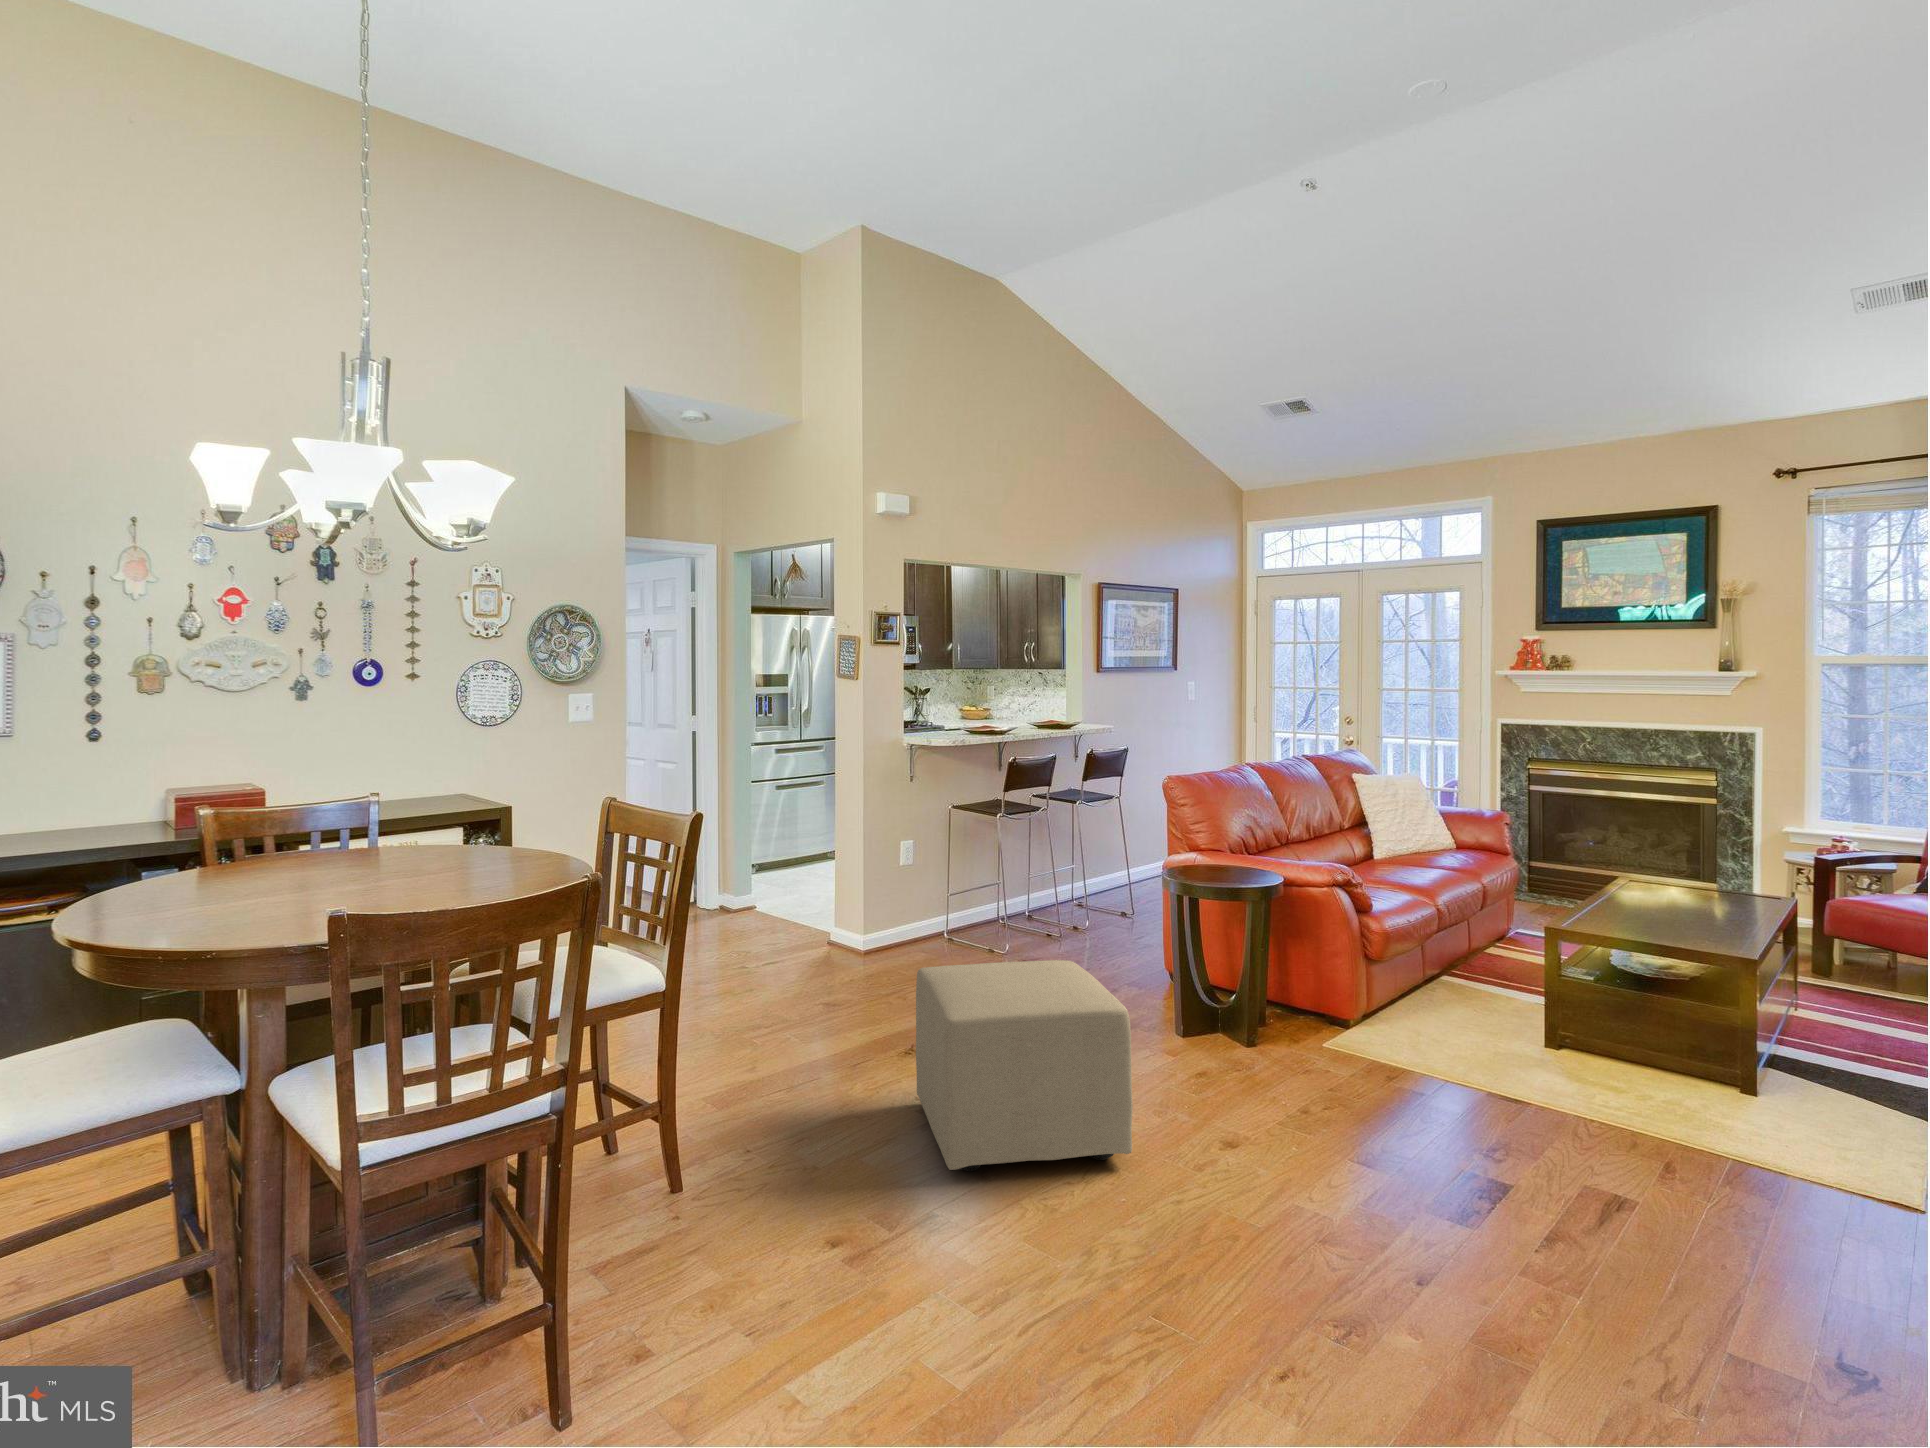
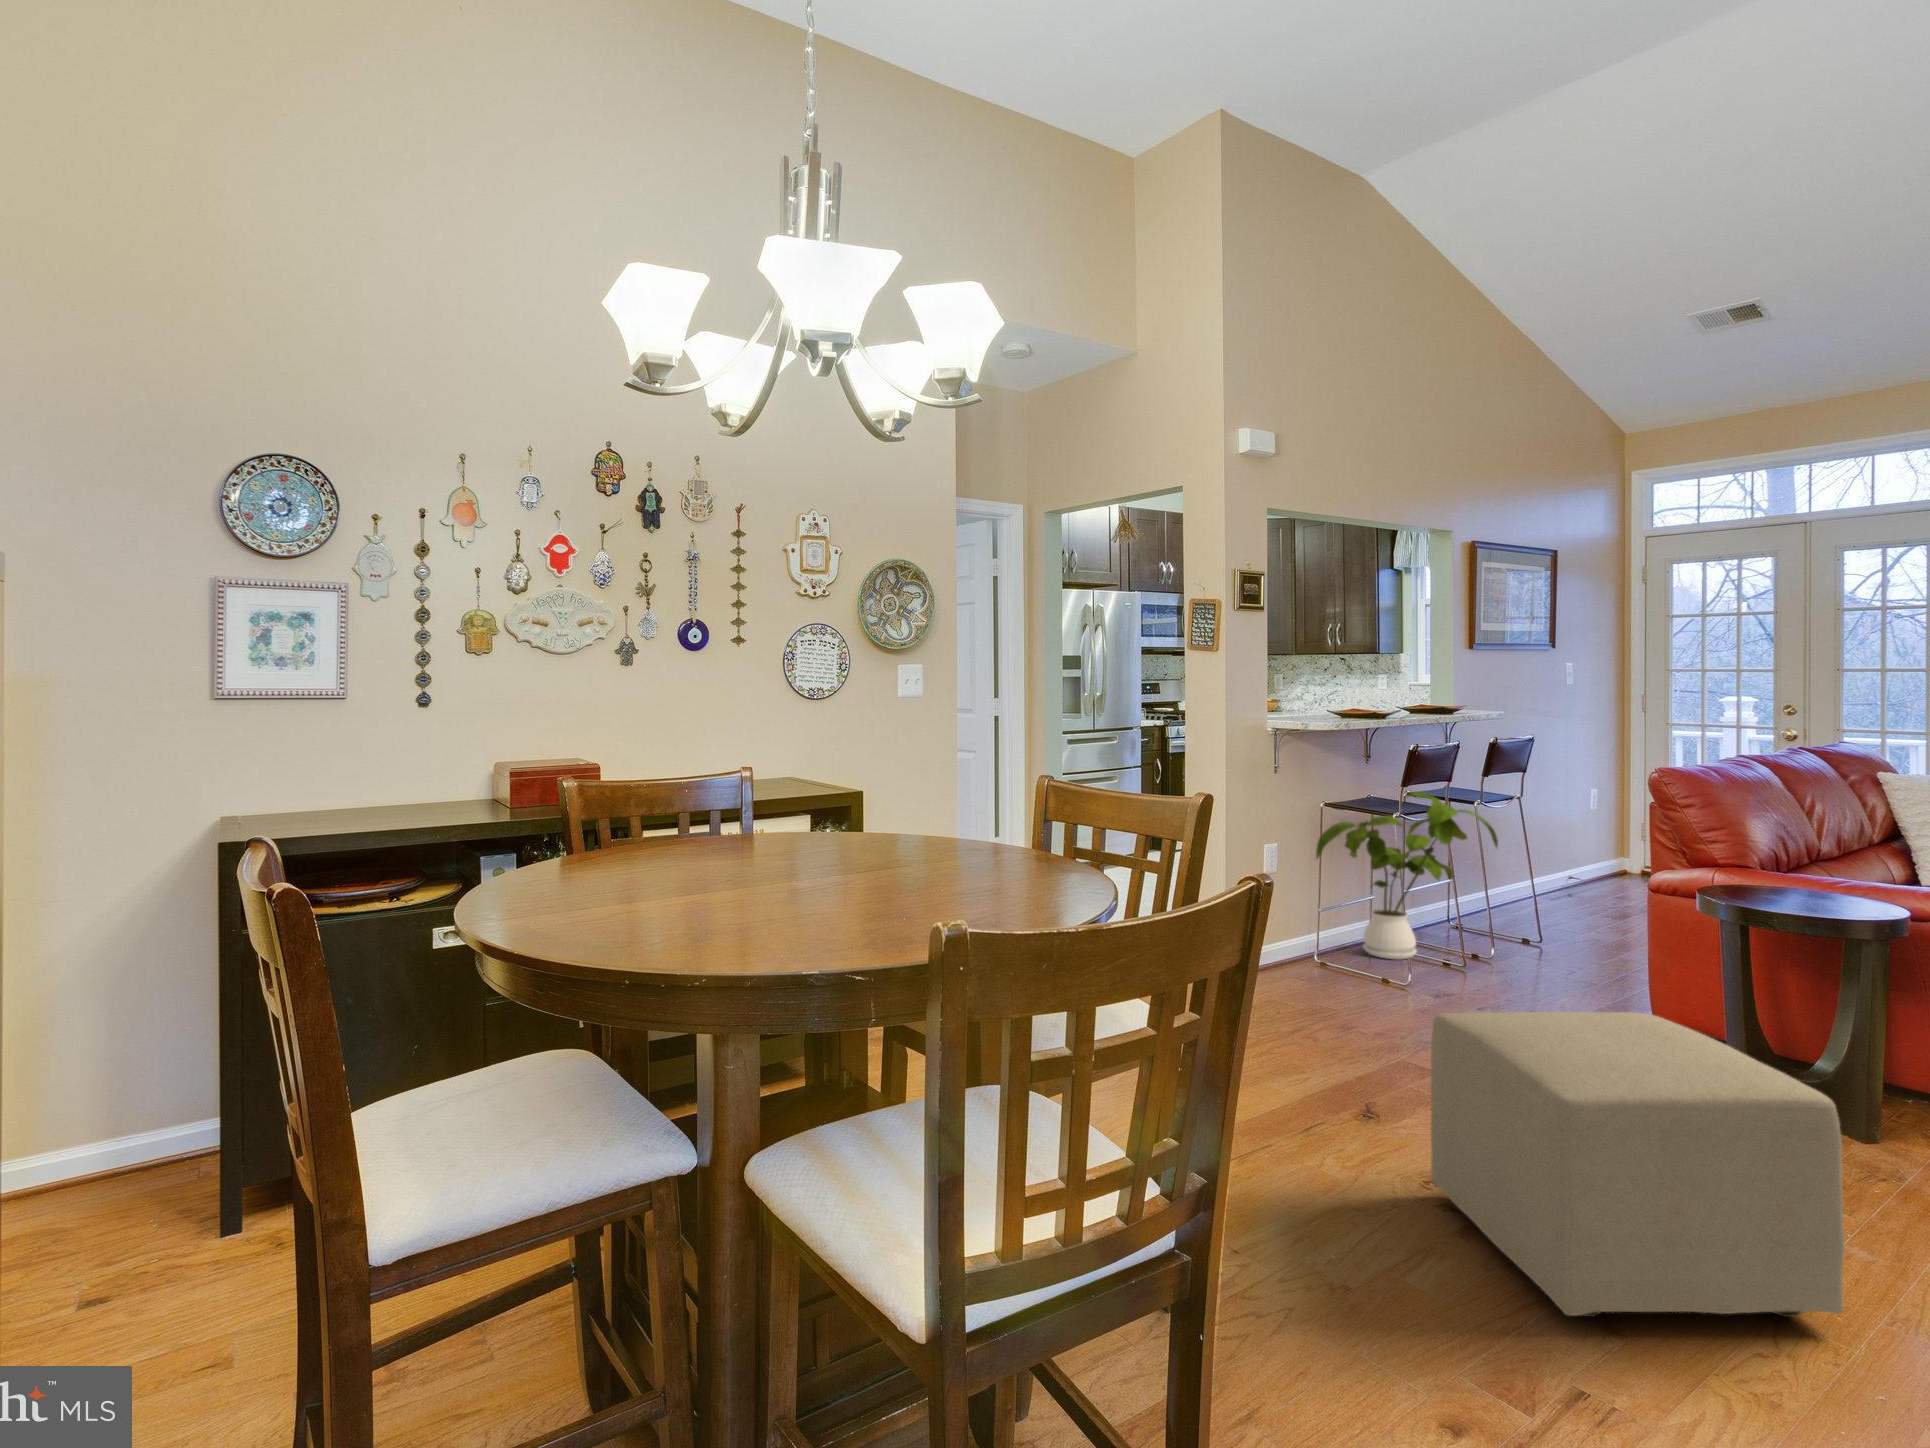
house plant: none [946,794,1080,932] -> present [1316,792,1498,959]

